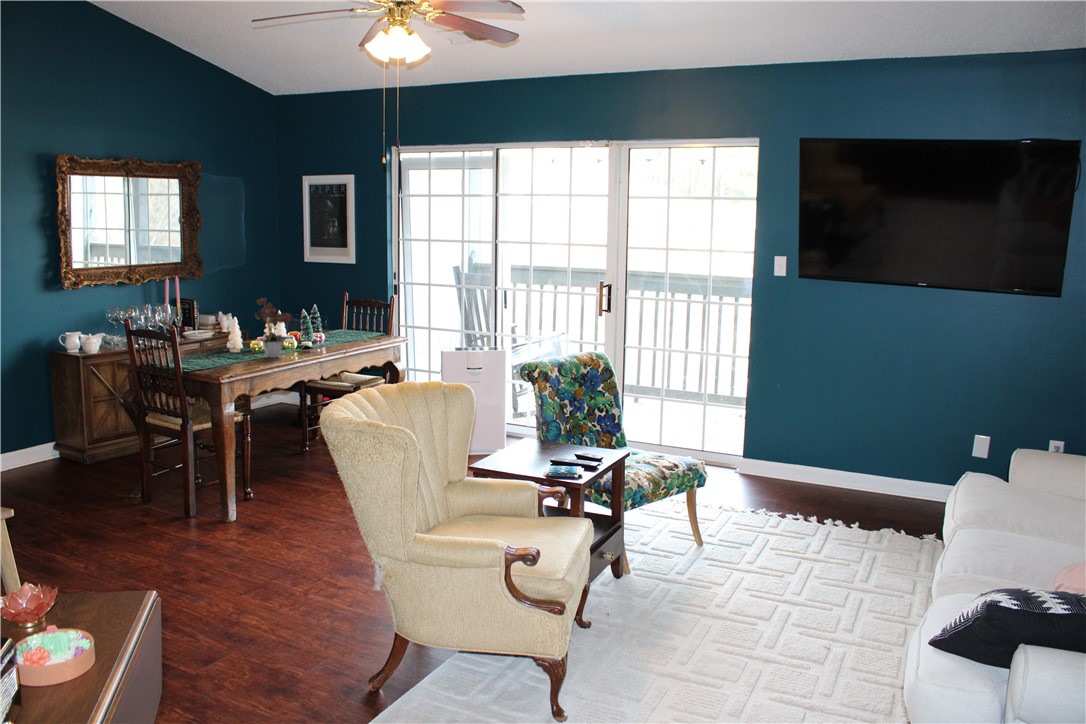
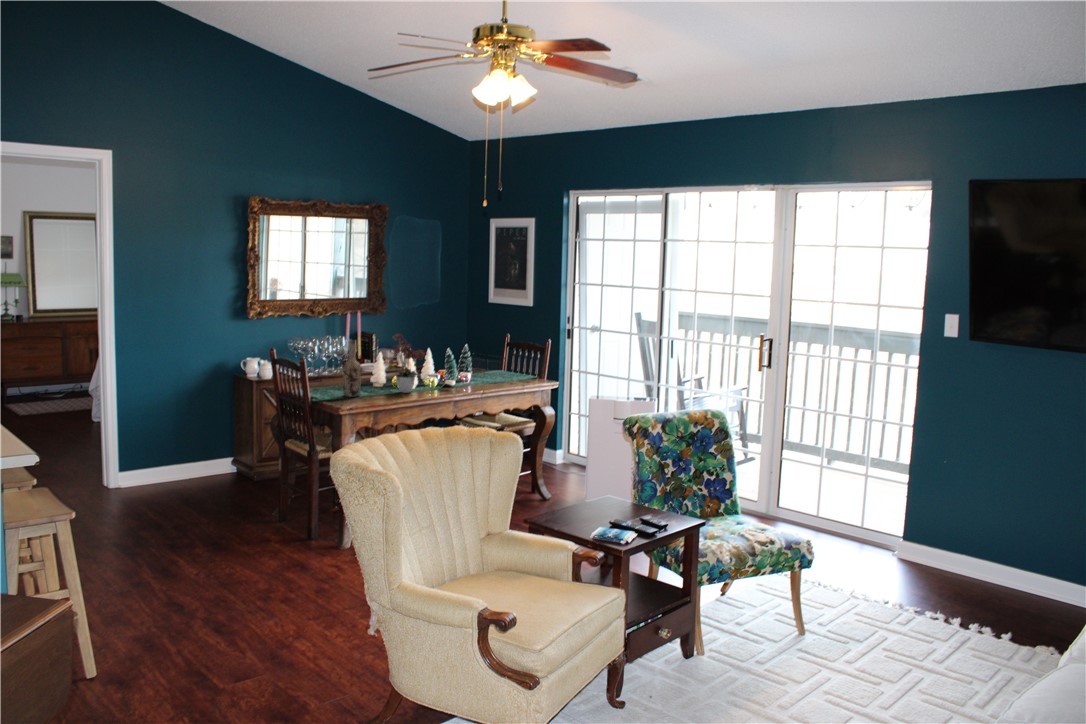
wine bottle: none [209,308,229,366] -> present [343,341,361,397]

